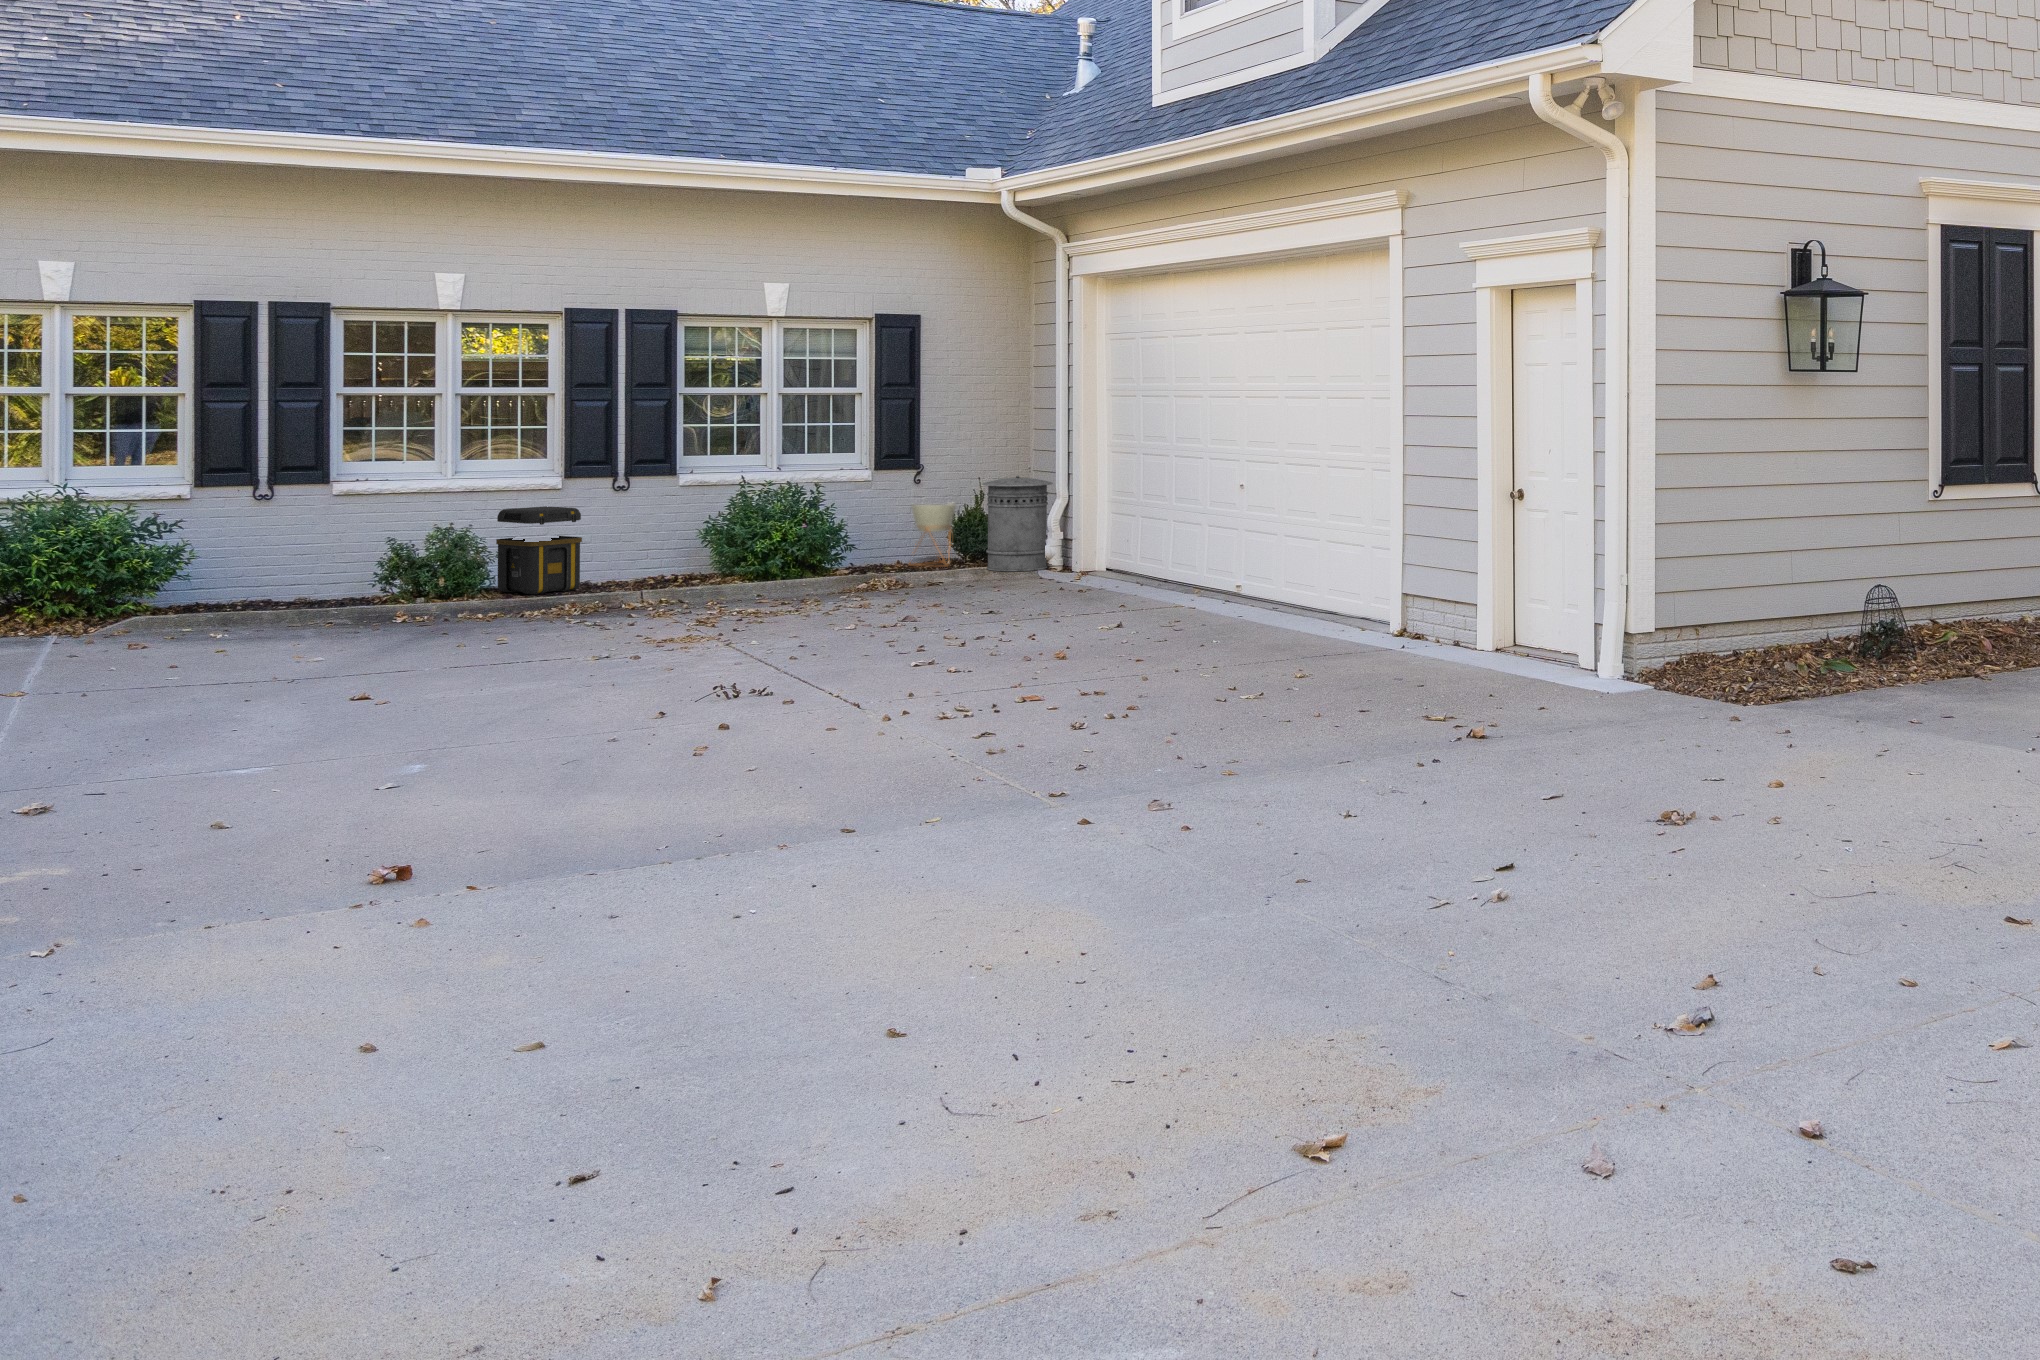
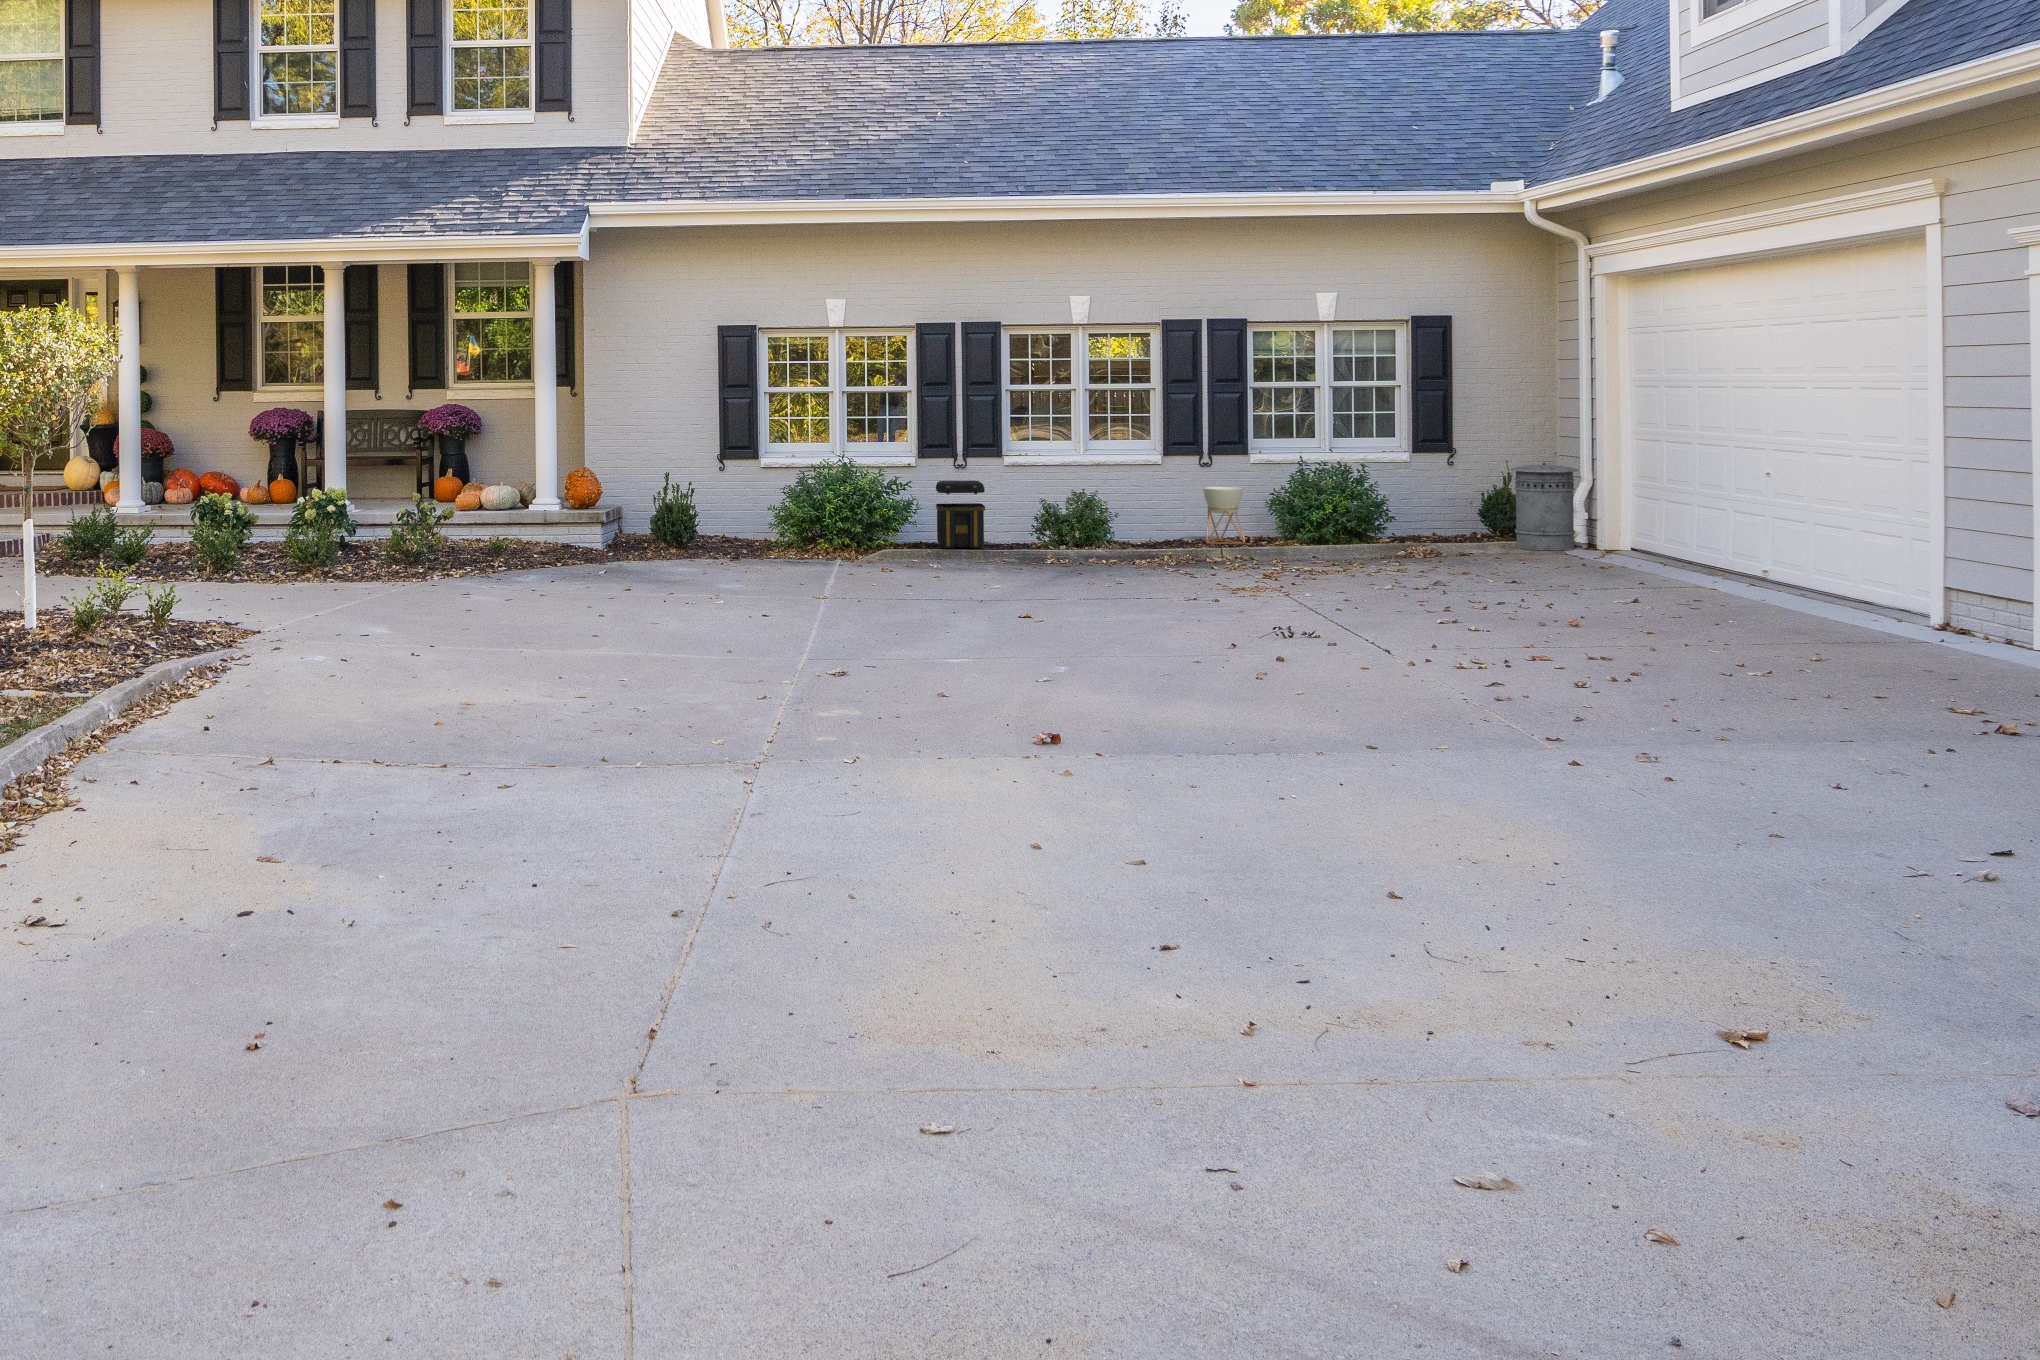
planter: present [909,502,956,567] -> present [1203,487,1245,544]
toolbox: present [496,506,582,595] -> present [936,480,985,549]

